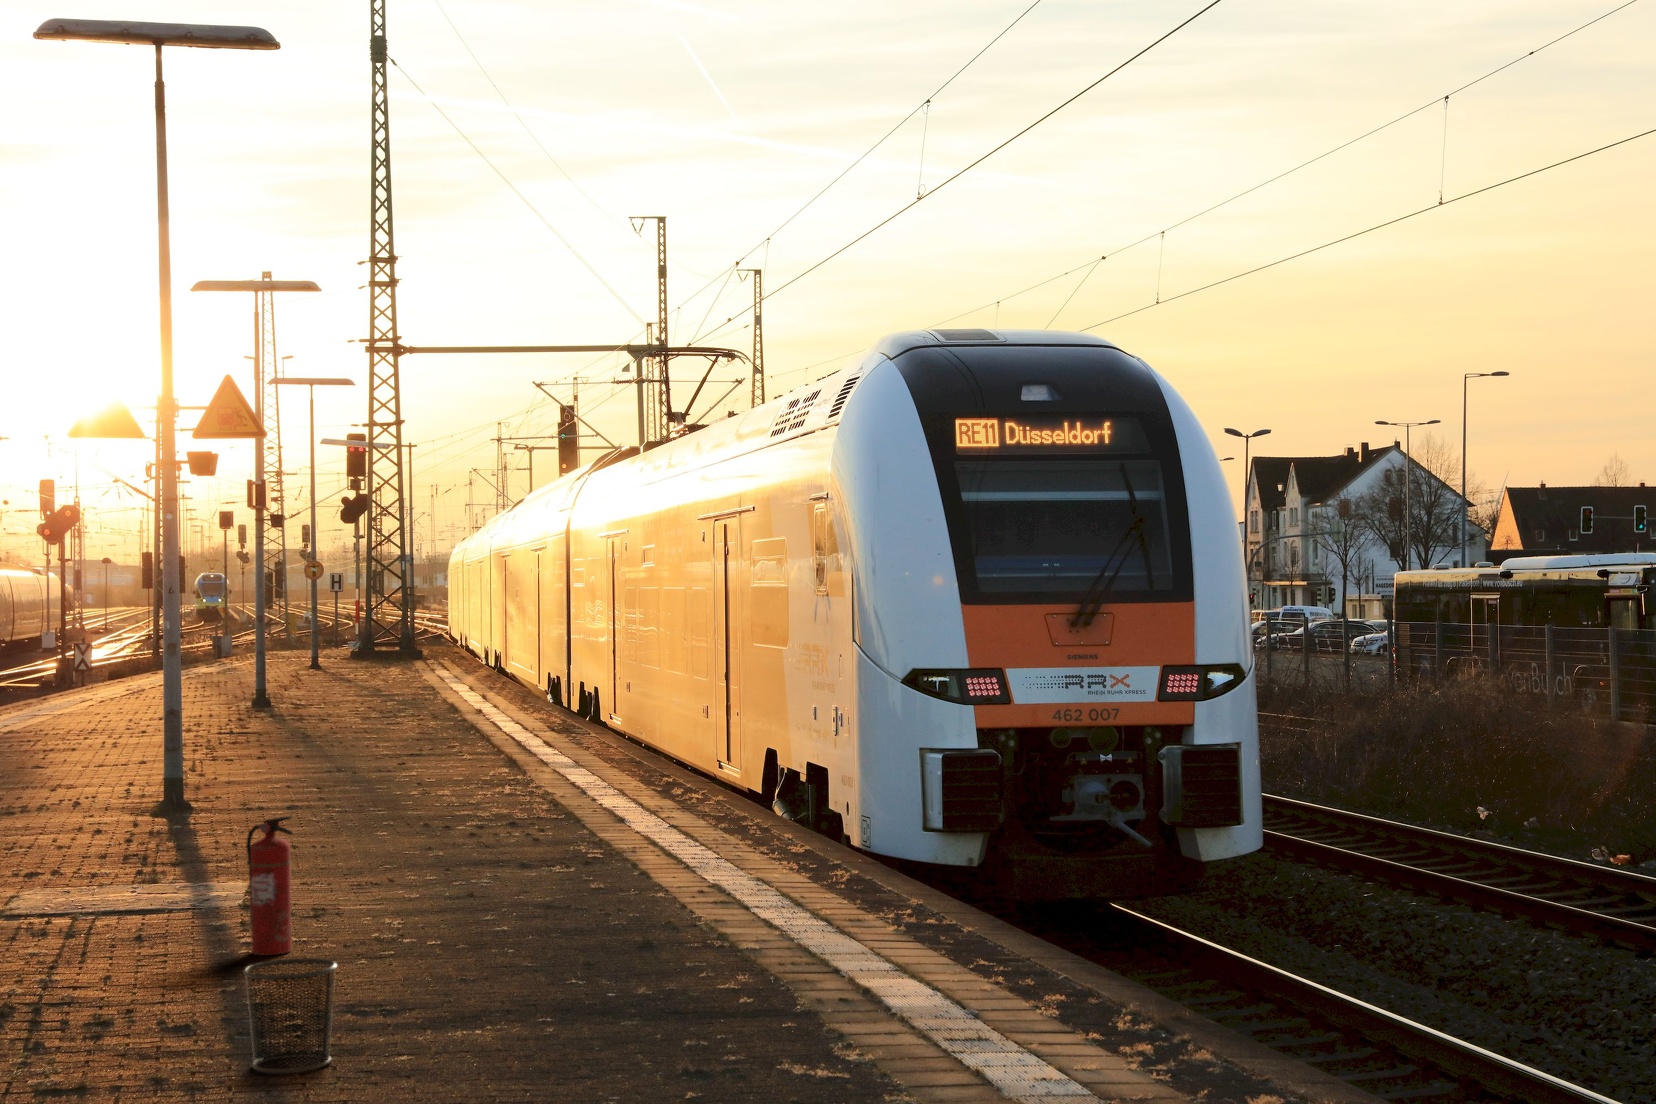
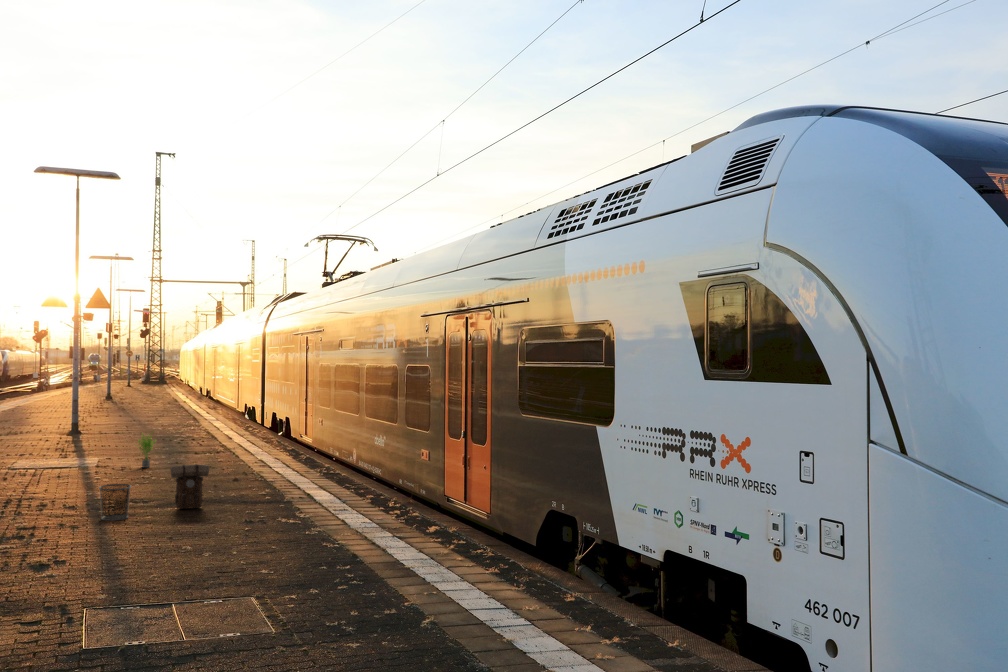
potted plant: none [375,805,446,908] -> present [139,437,155,468]
fire extinguisher: present [246,816,293,956] -> none [87,434,105,484]
backpack: none [453,897,566,1035] -> present [171,464,209,509]

